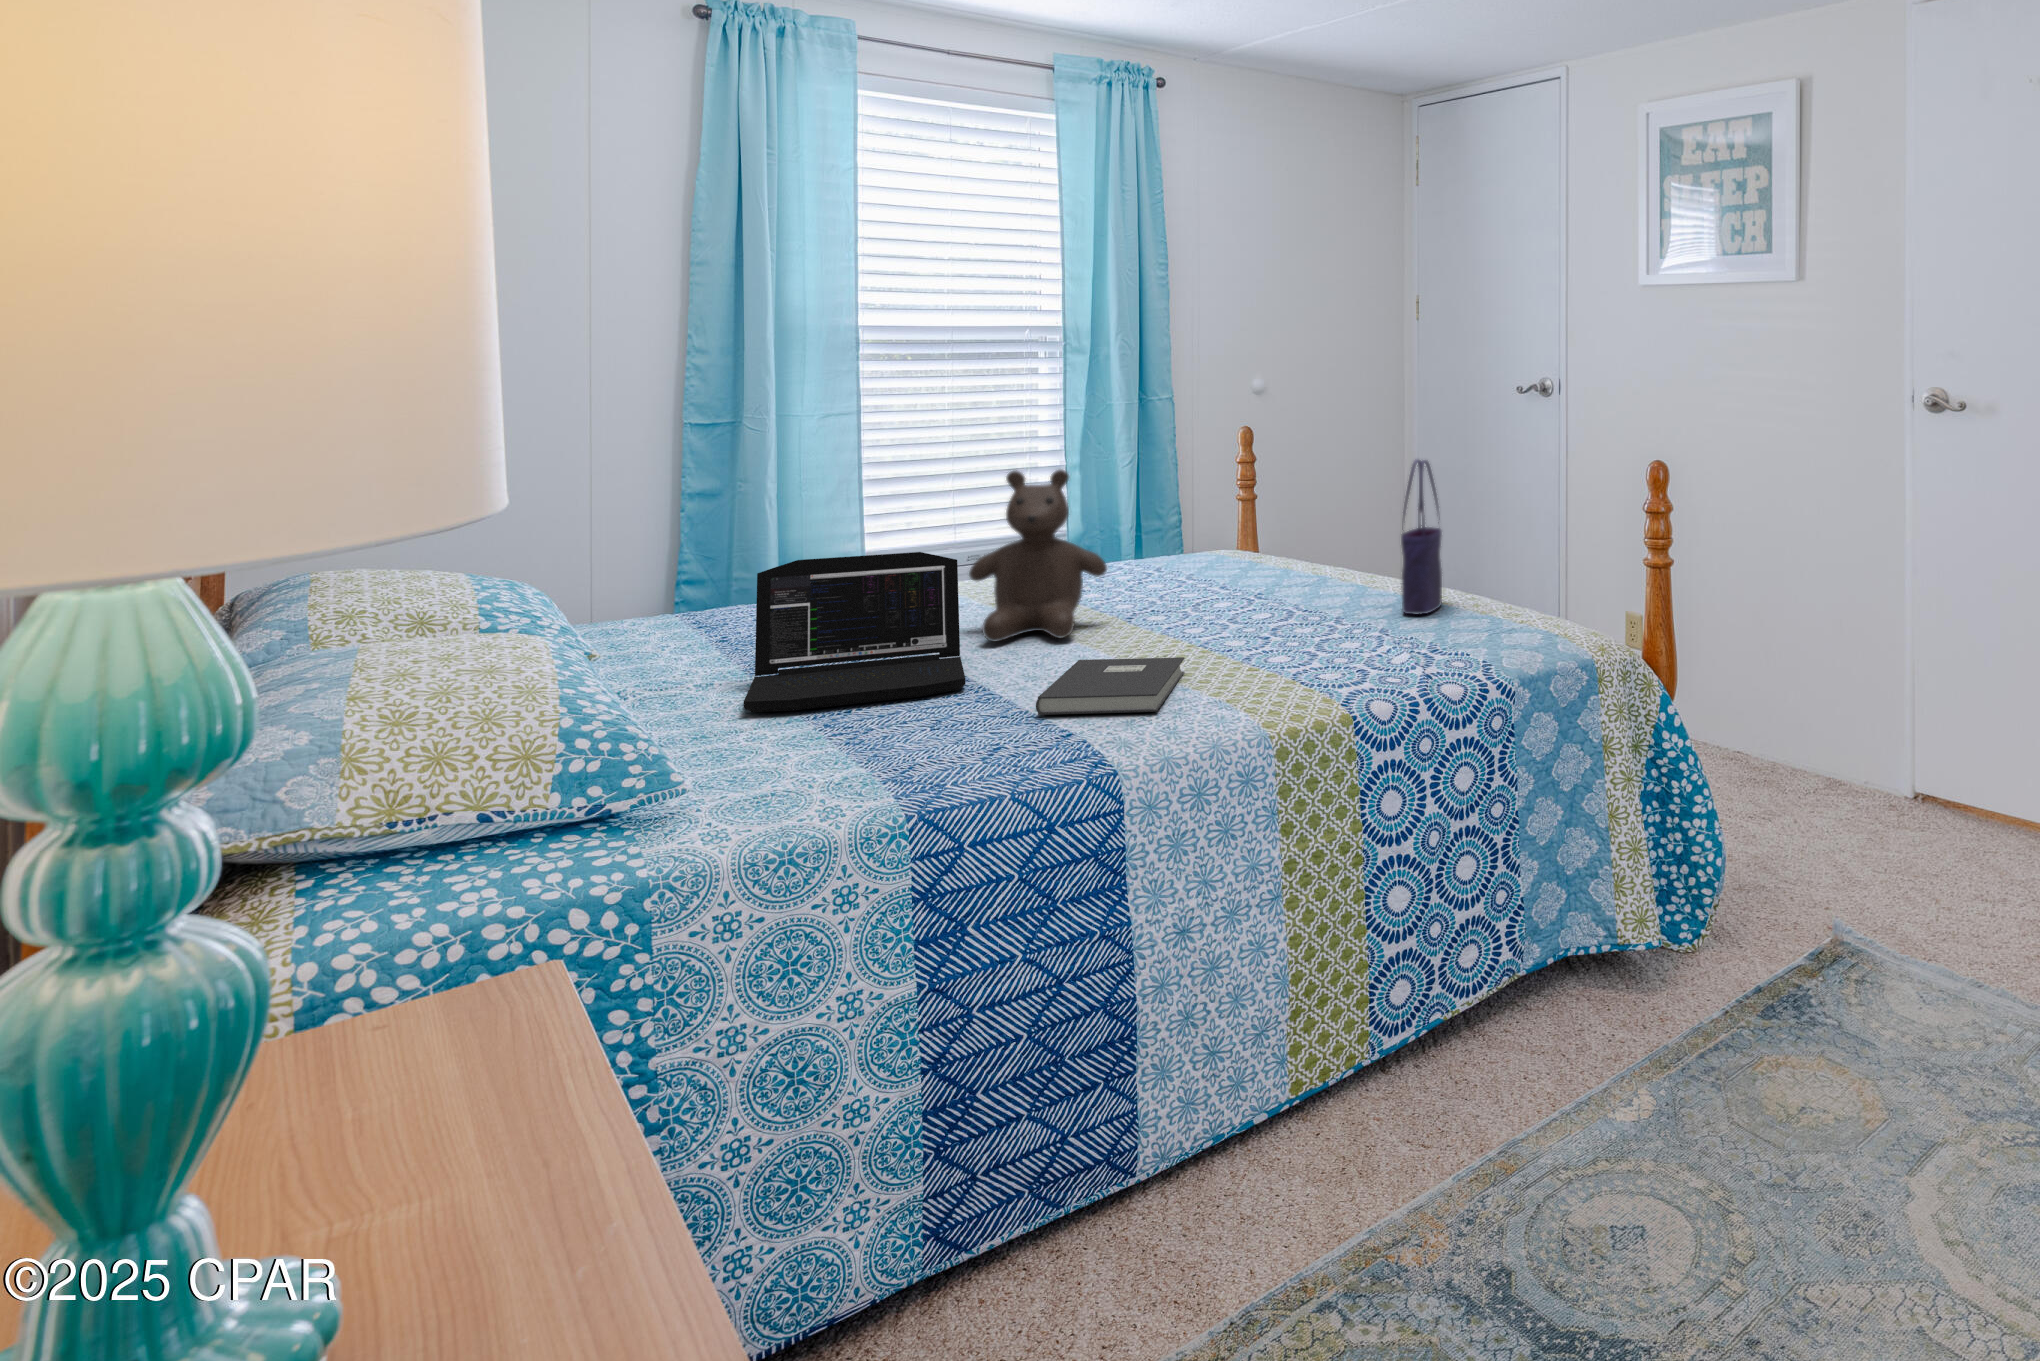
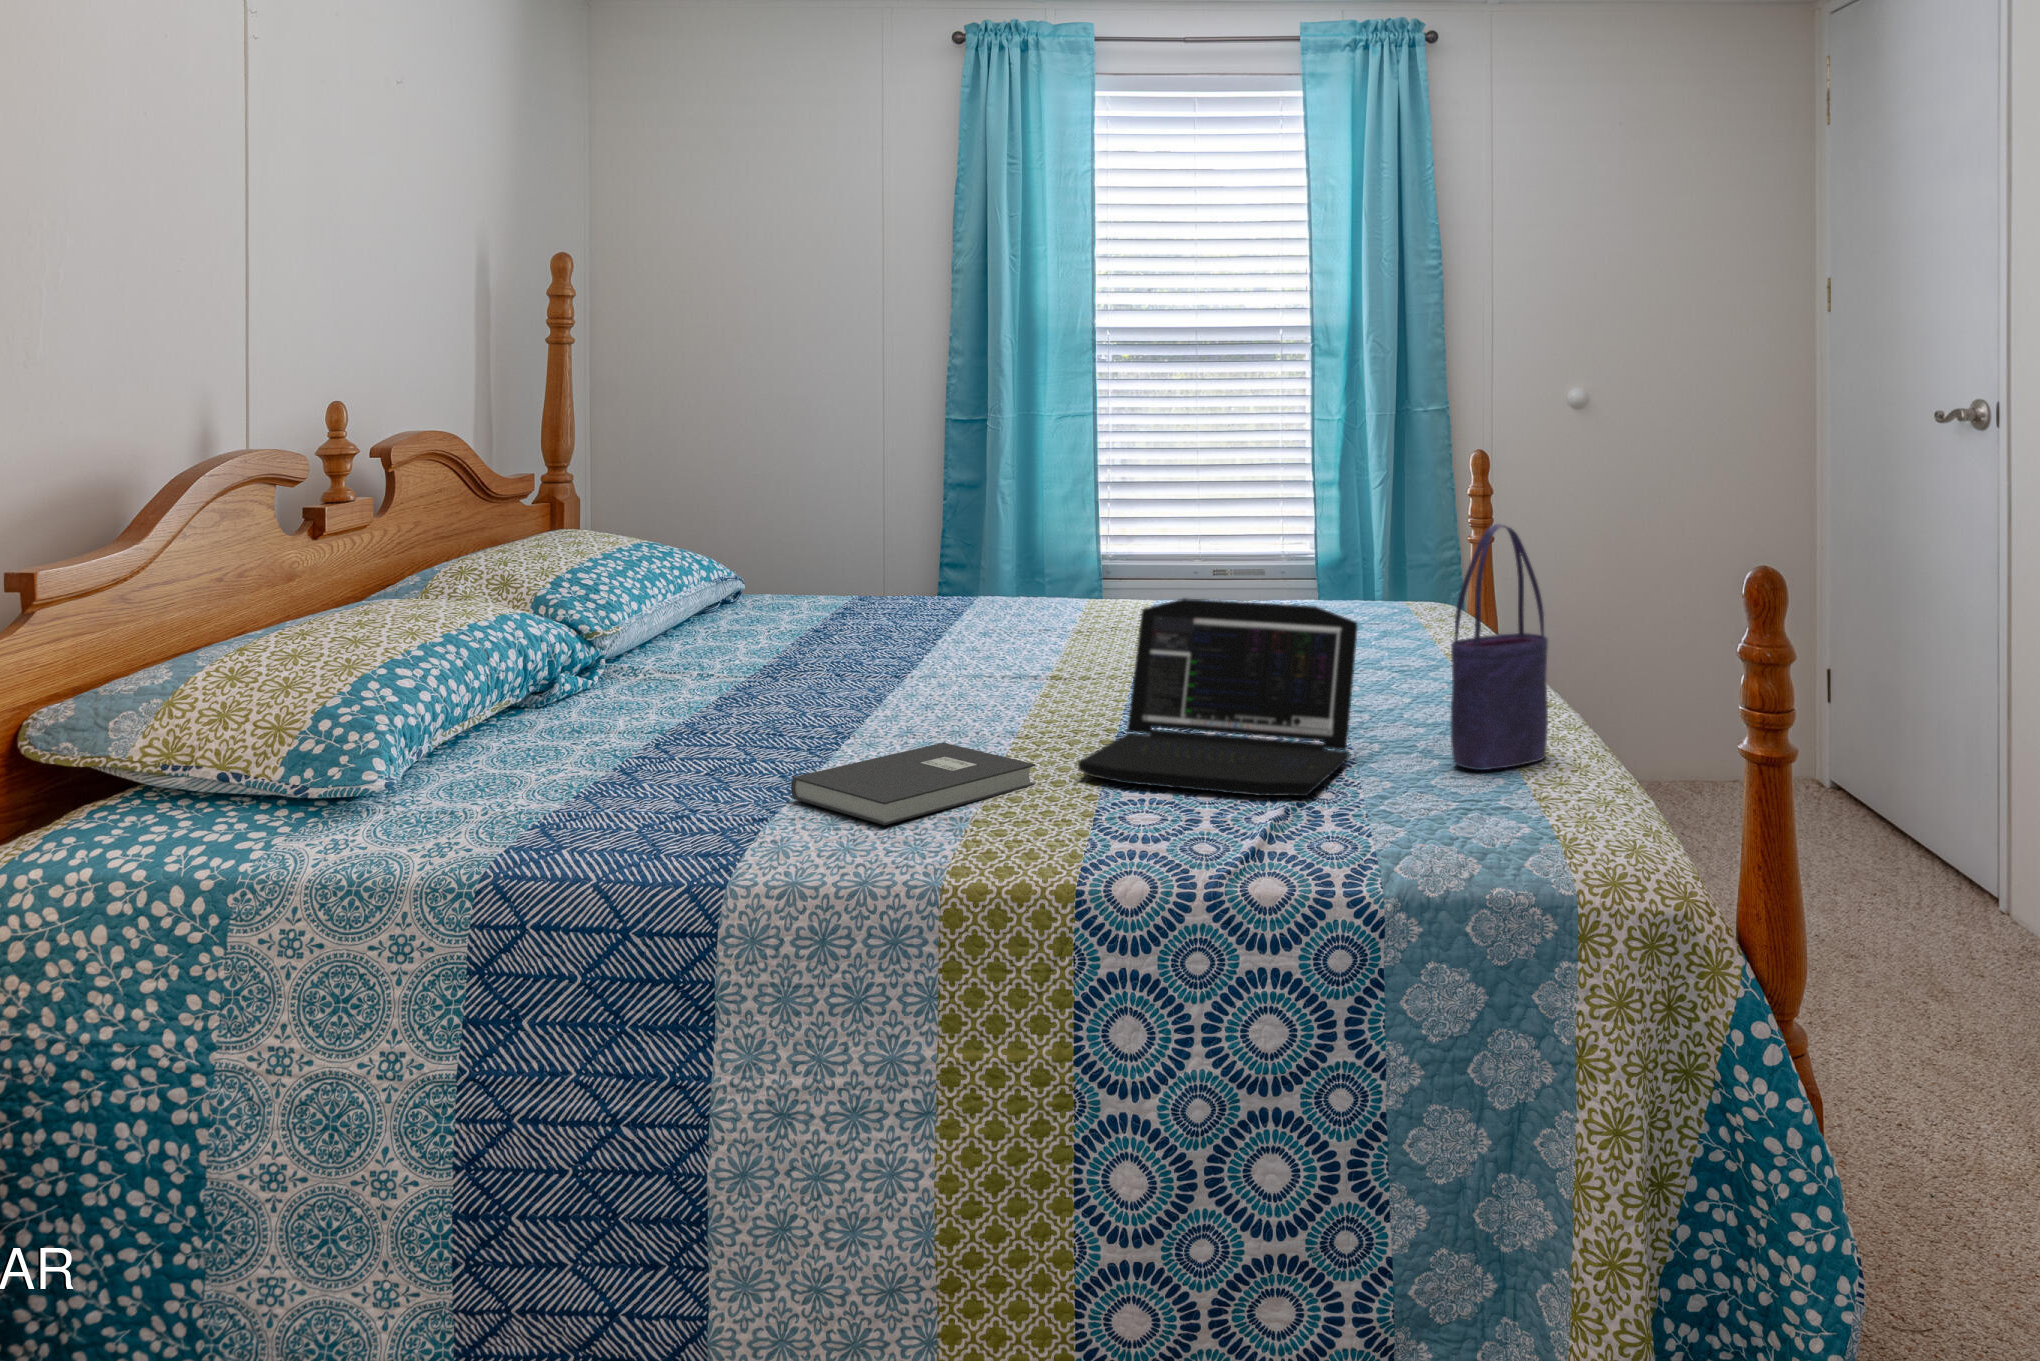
teddy bear: present [969,470,1107,642] -> none [951,494,1120,714]
laptop: present [744,552,965,712] -> present [1078,598,1358,796]

